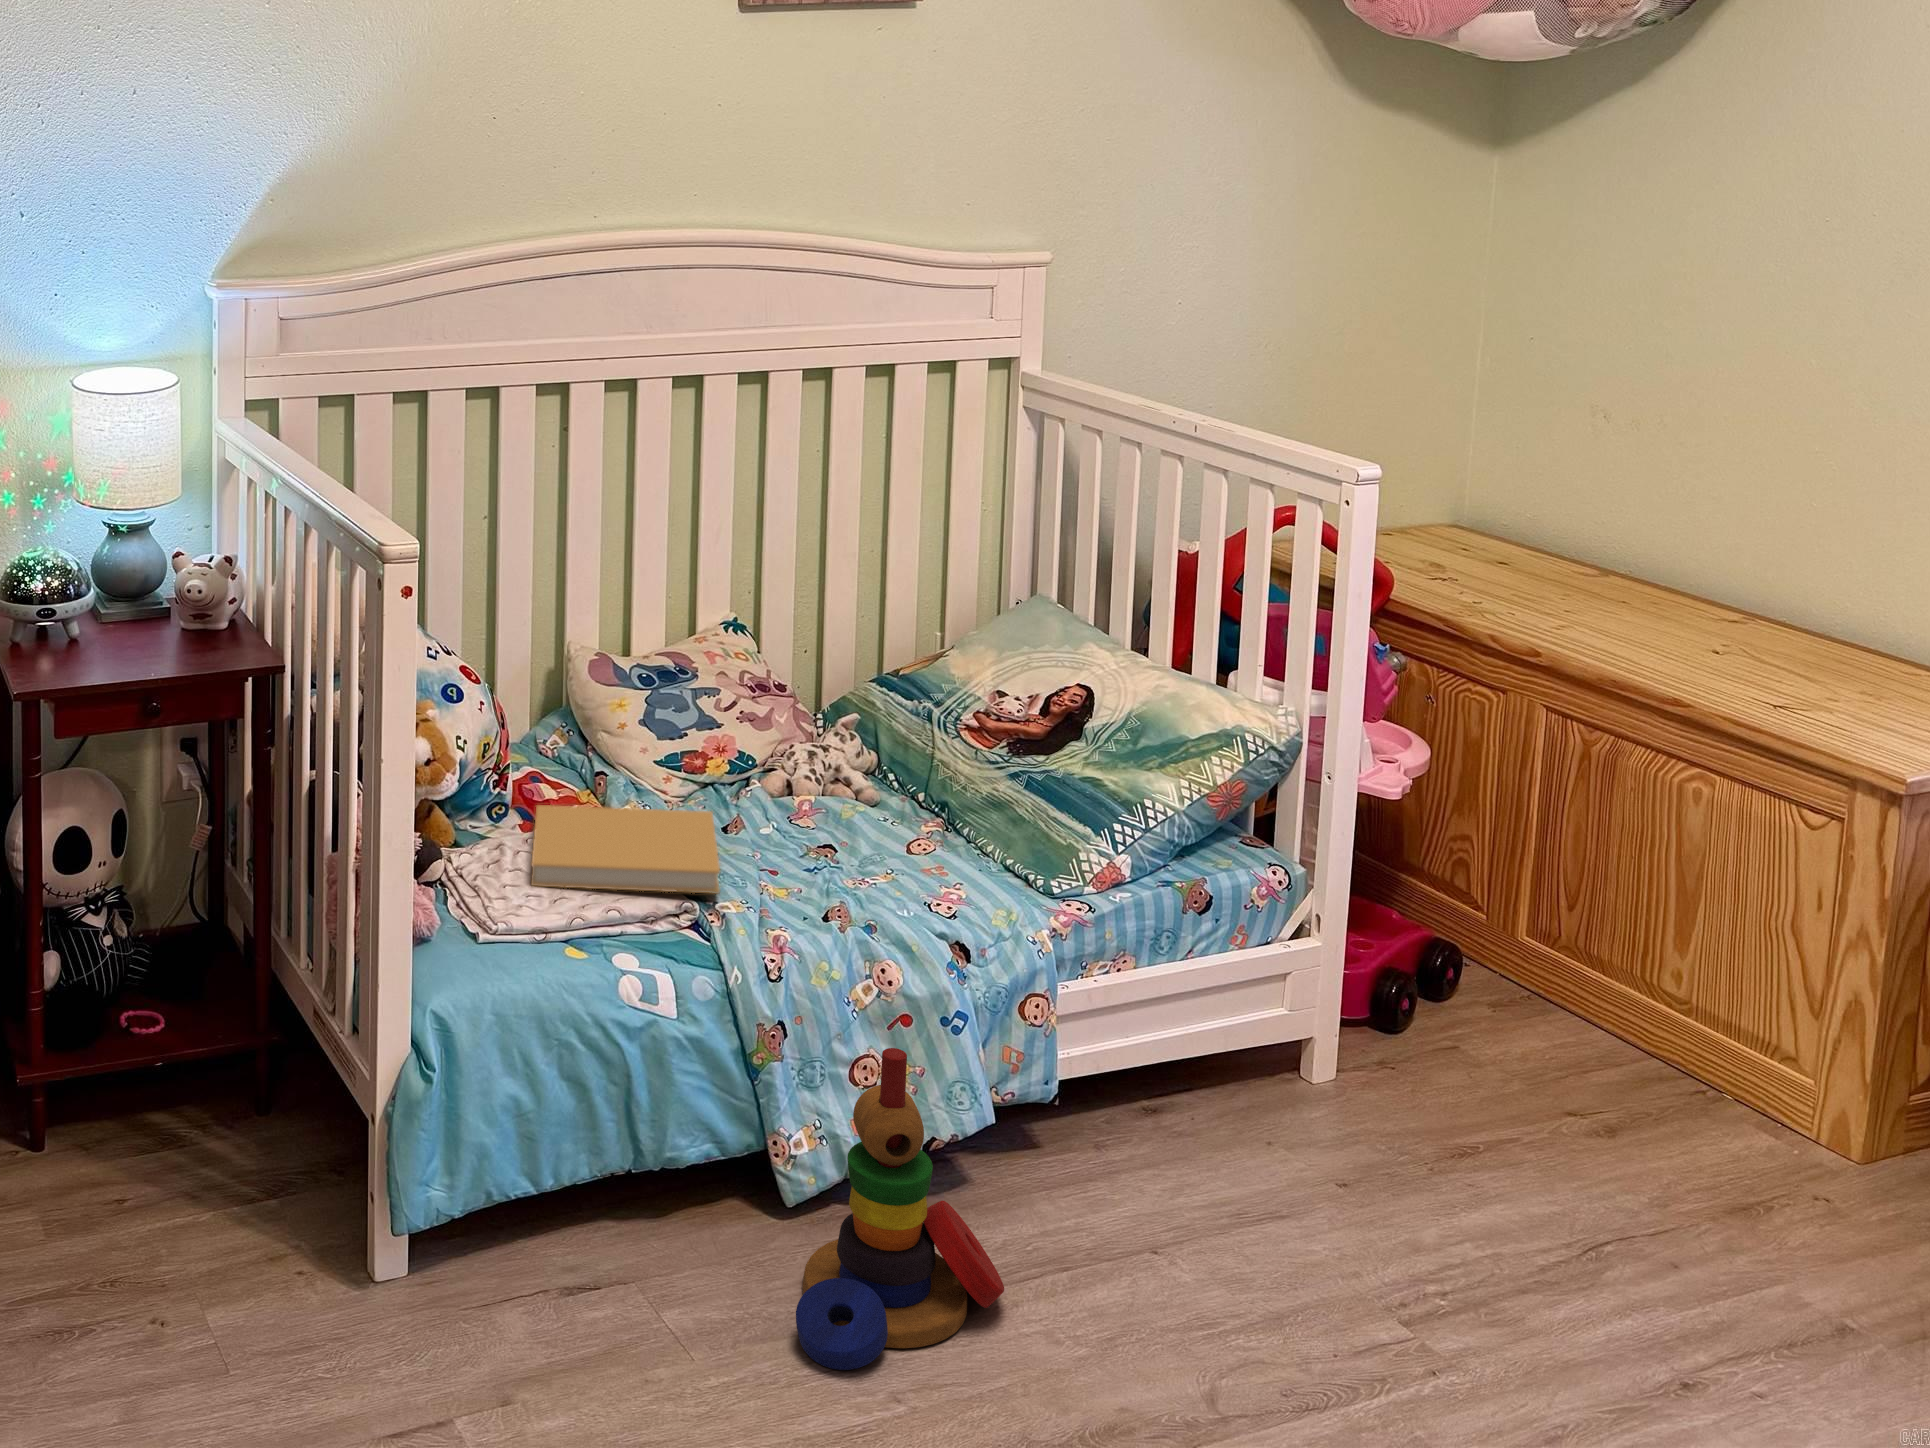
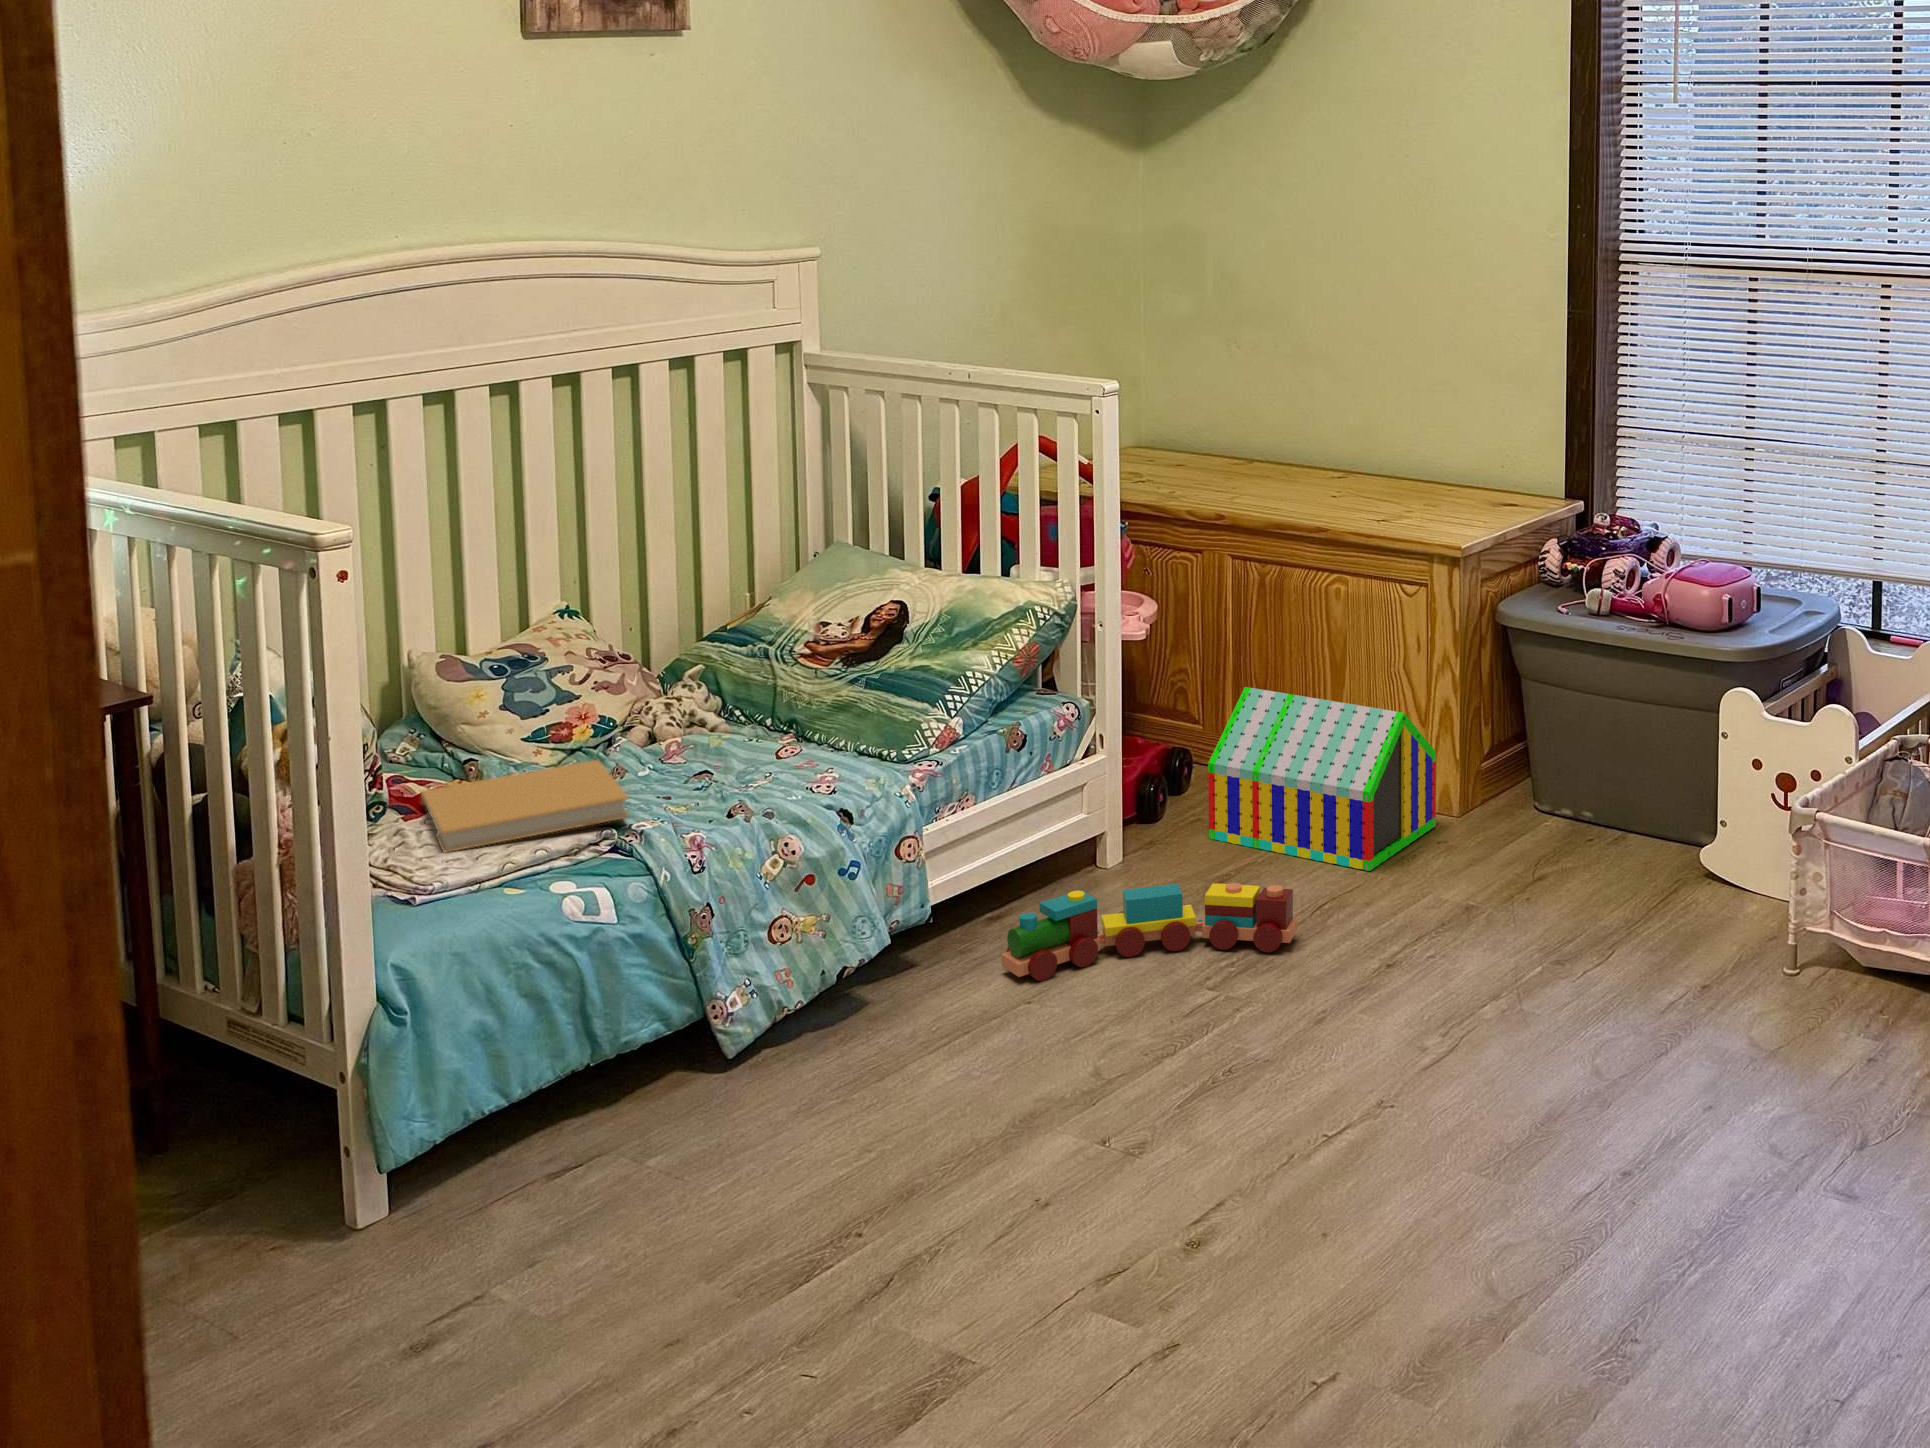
toy house: none [1468,888,1842,1207] -> present [1208,687,1436,871]
stacking toy: present [796,1048,1004,1370] -> none [757,886,925,1153]
toy train: none [1140,1119,1566,1295] -> present [1002,883,1297,981]

